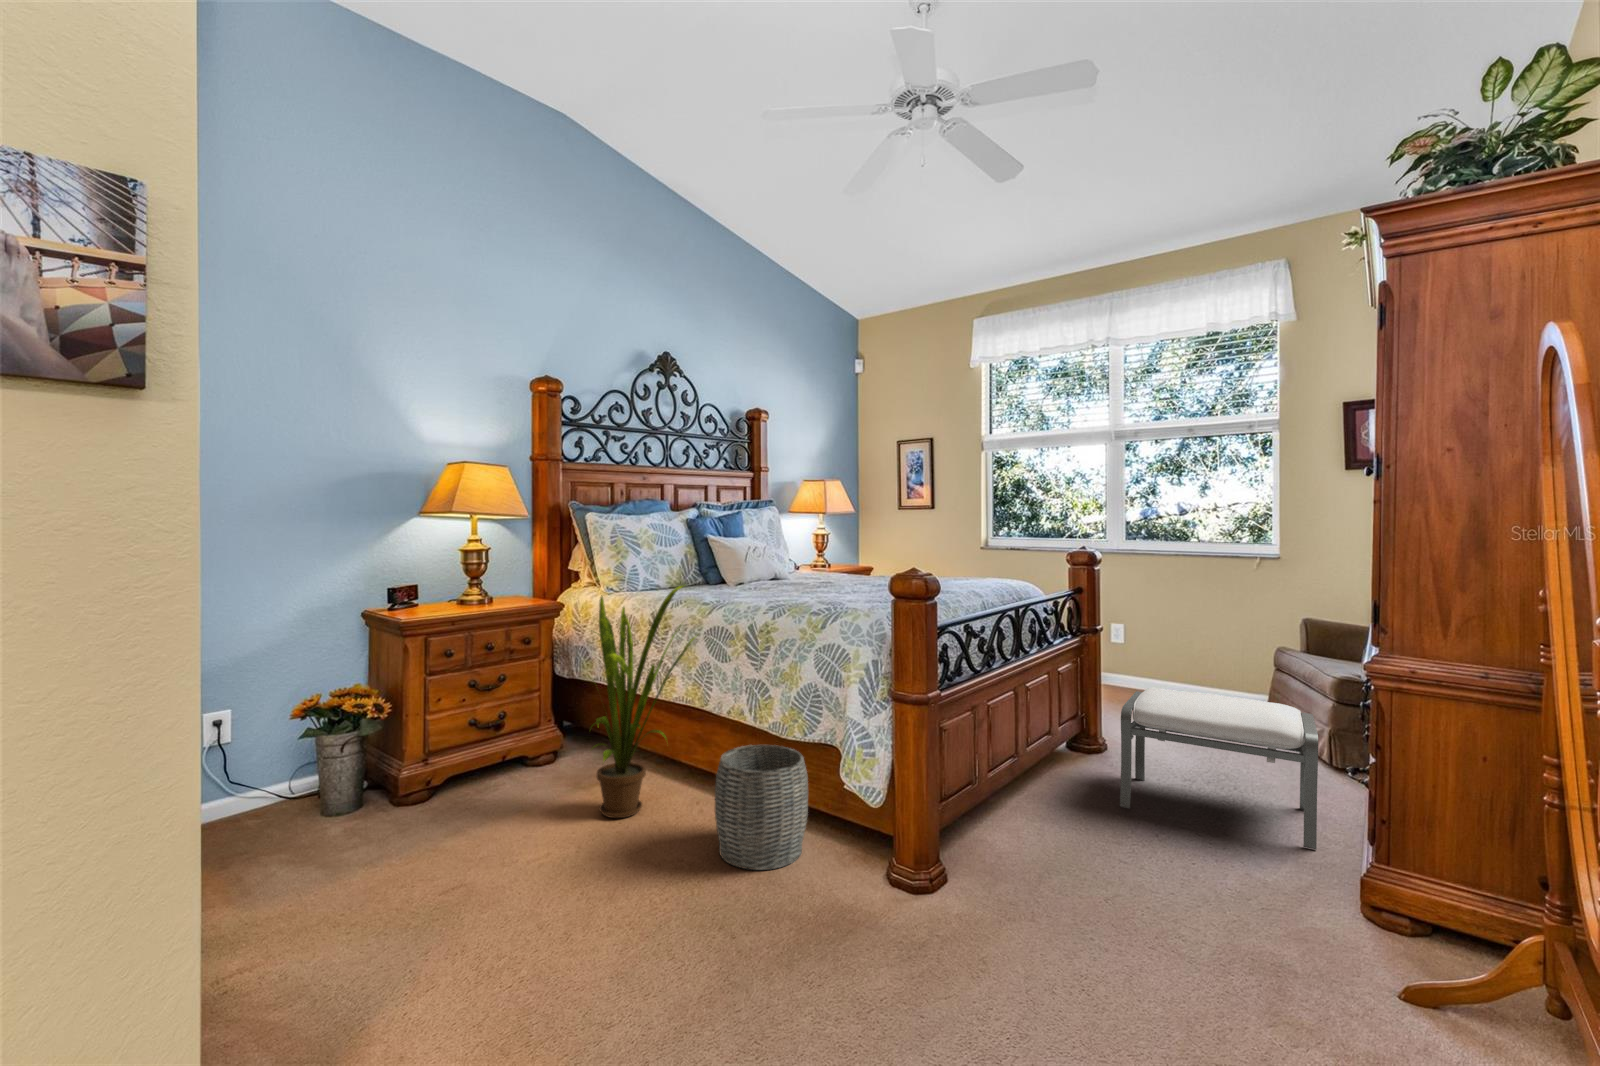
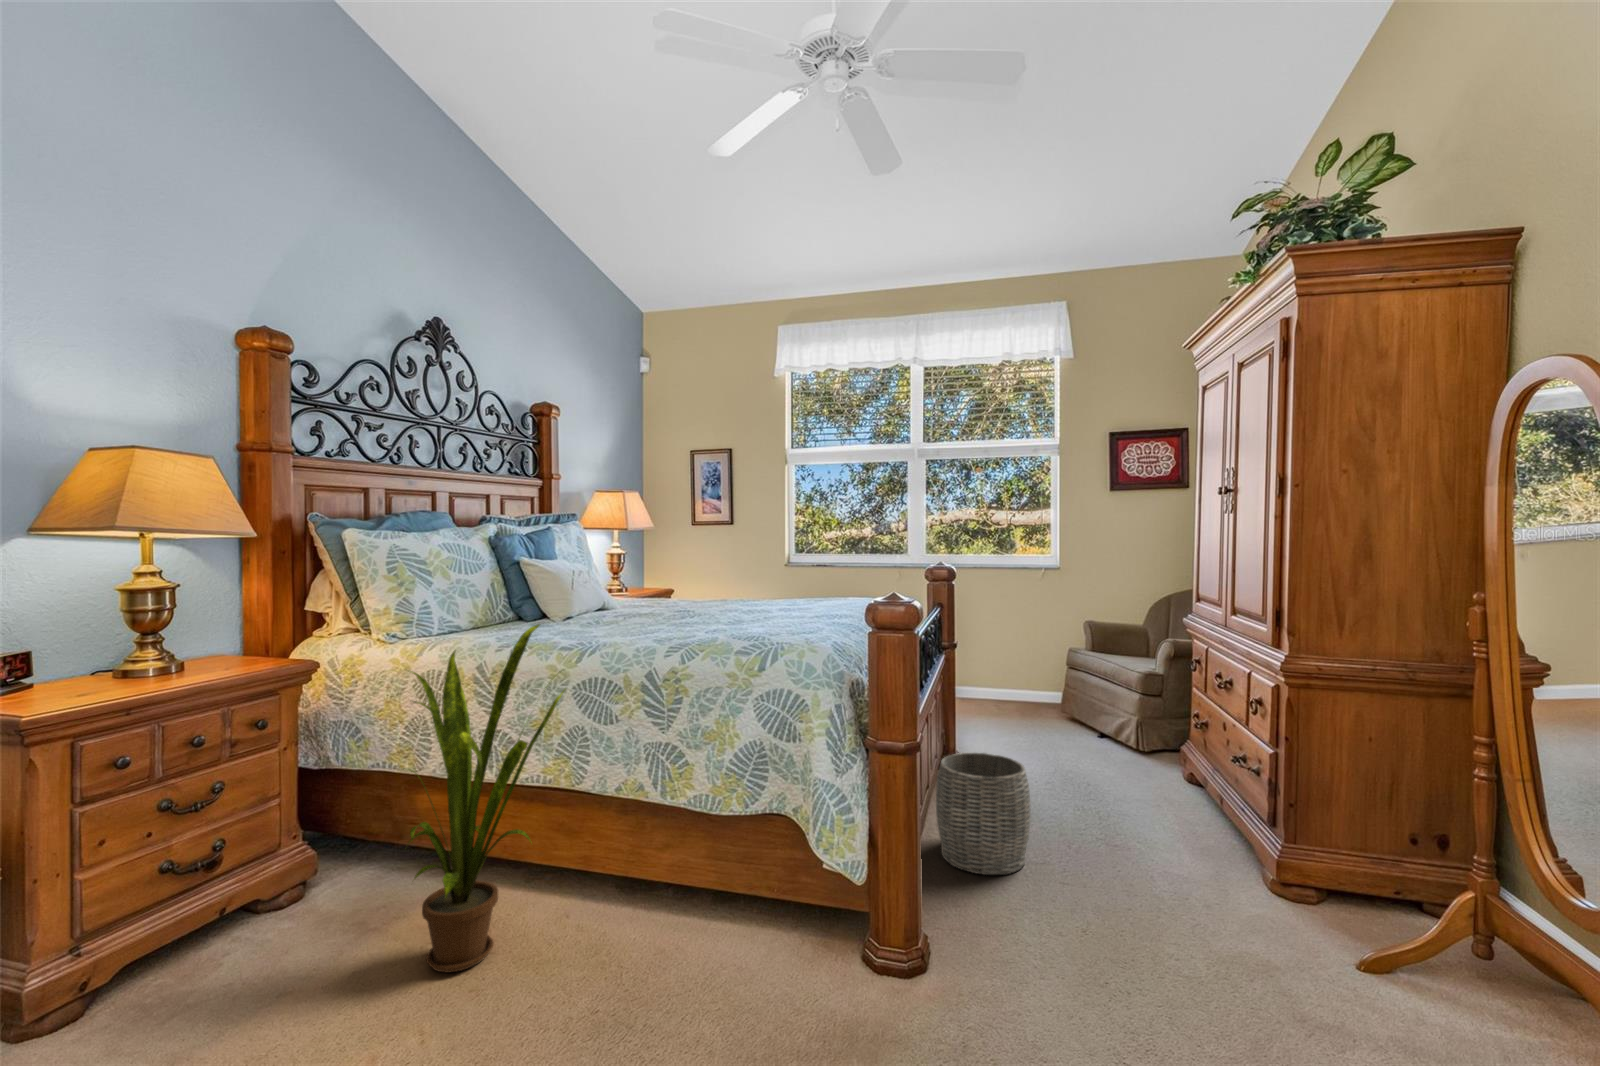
ottoman: present [1120,688,1318,849] -> none [1007,698,1192,834]
woven basket: present [715,745,808,870] -> present [936,753,1031,875]

